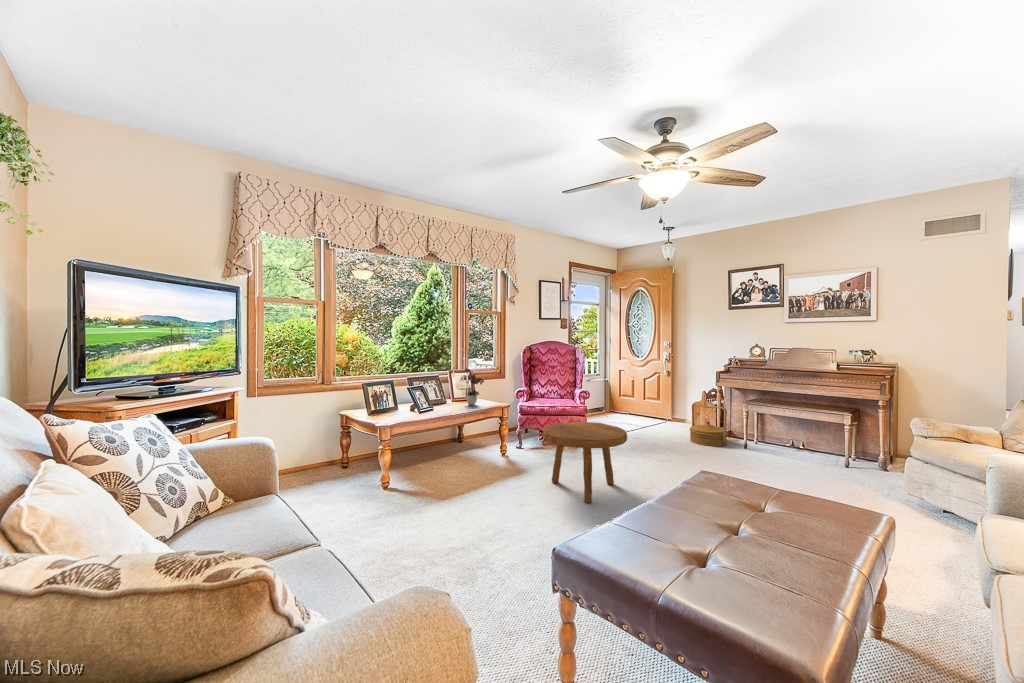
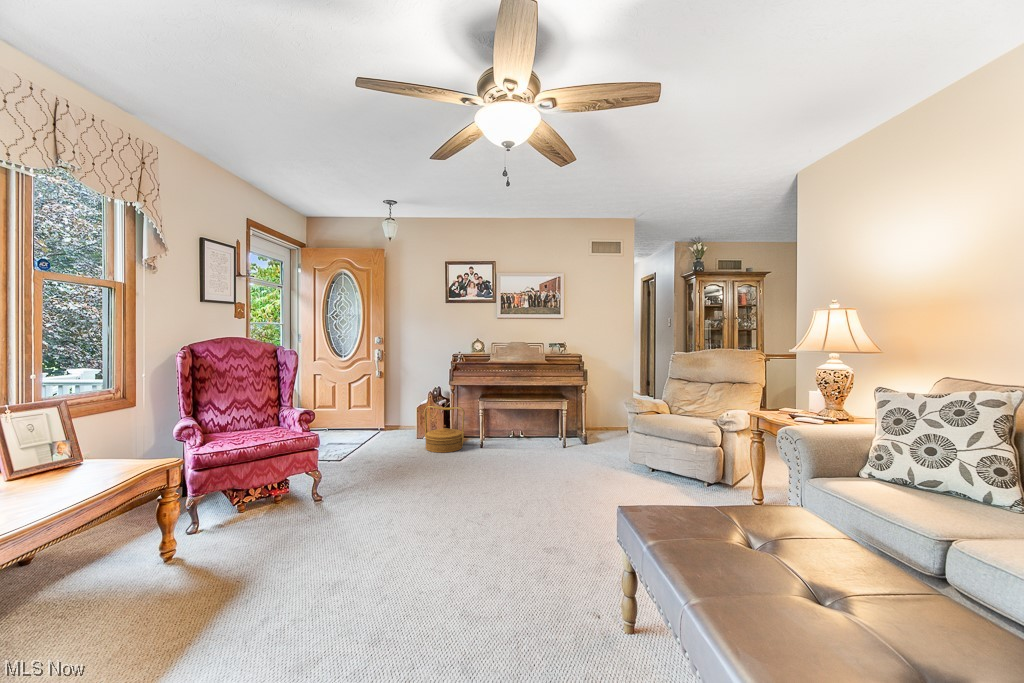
flower arrangement: present [461,368,484,405] -> none [28,395,115,482]
footstool: present [543,422,627,503] -> none [300,459,441,600]

